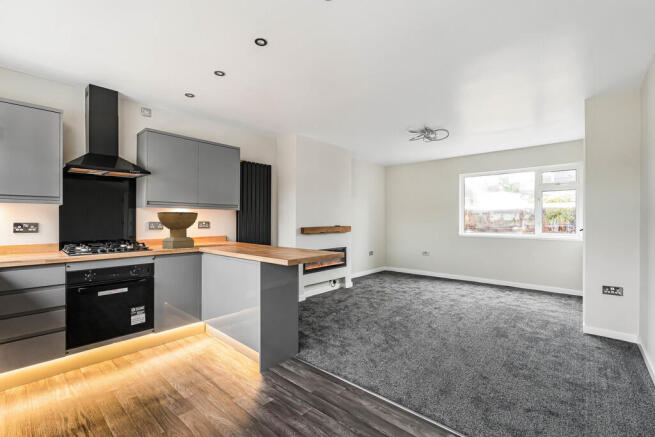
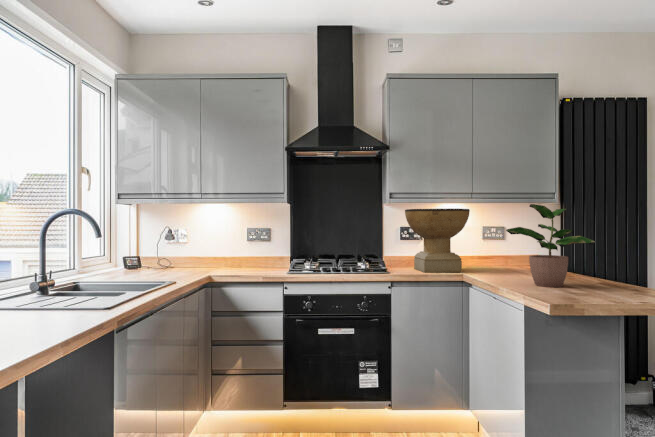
potted plant: none [223,210,261,248] -> present [506,204,595,287]

